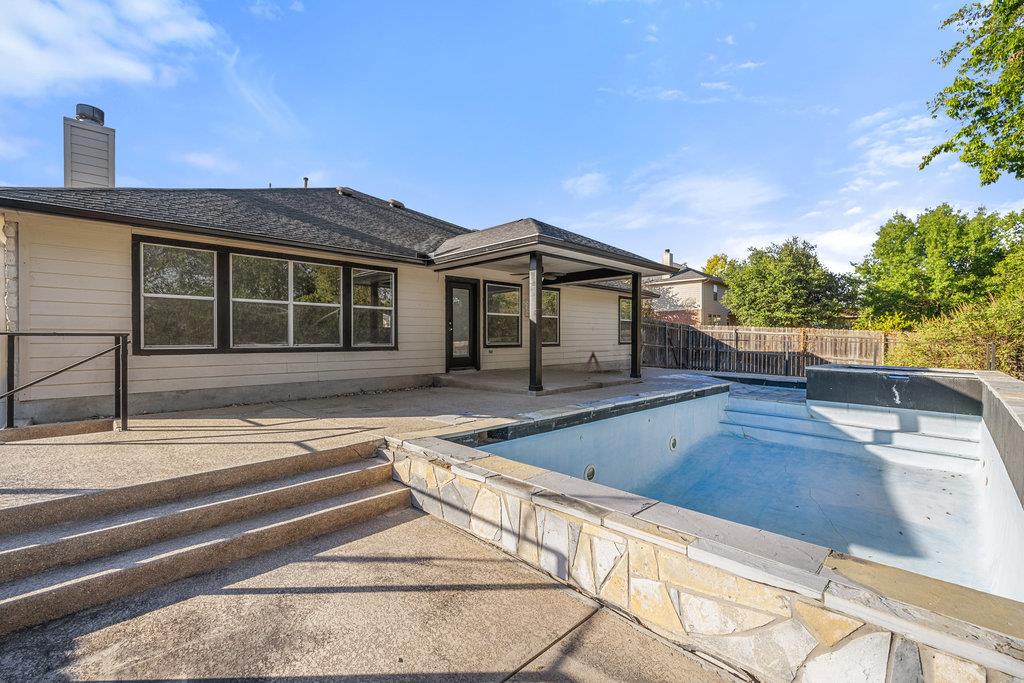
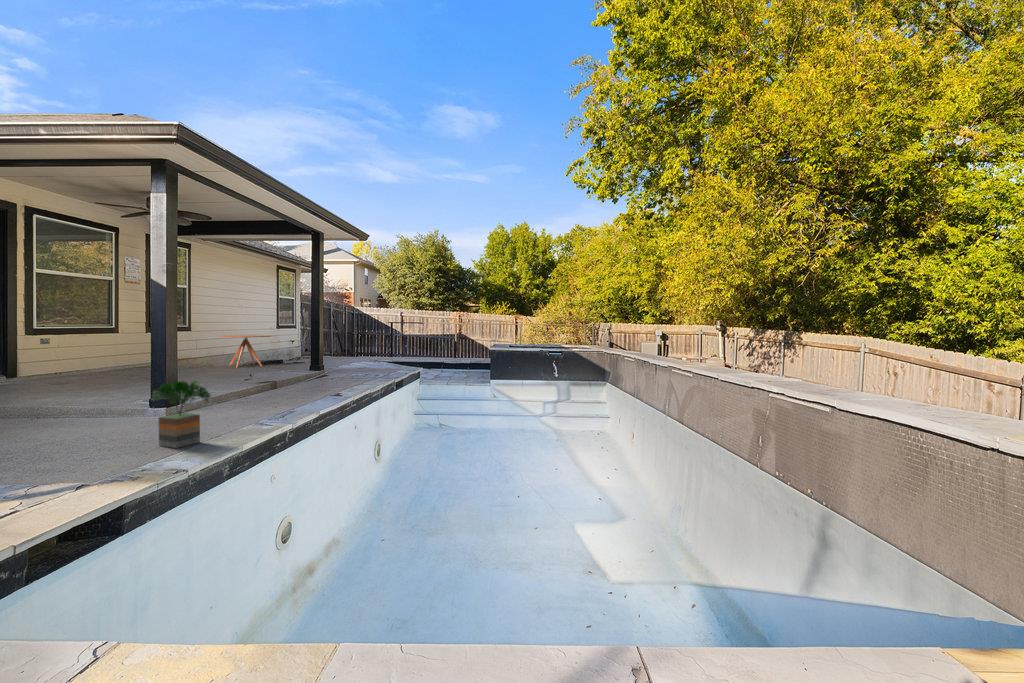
potted tree: none [525,372,552,409] -> present [153,381,211,448]

